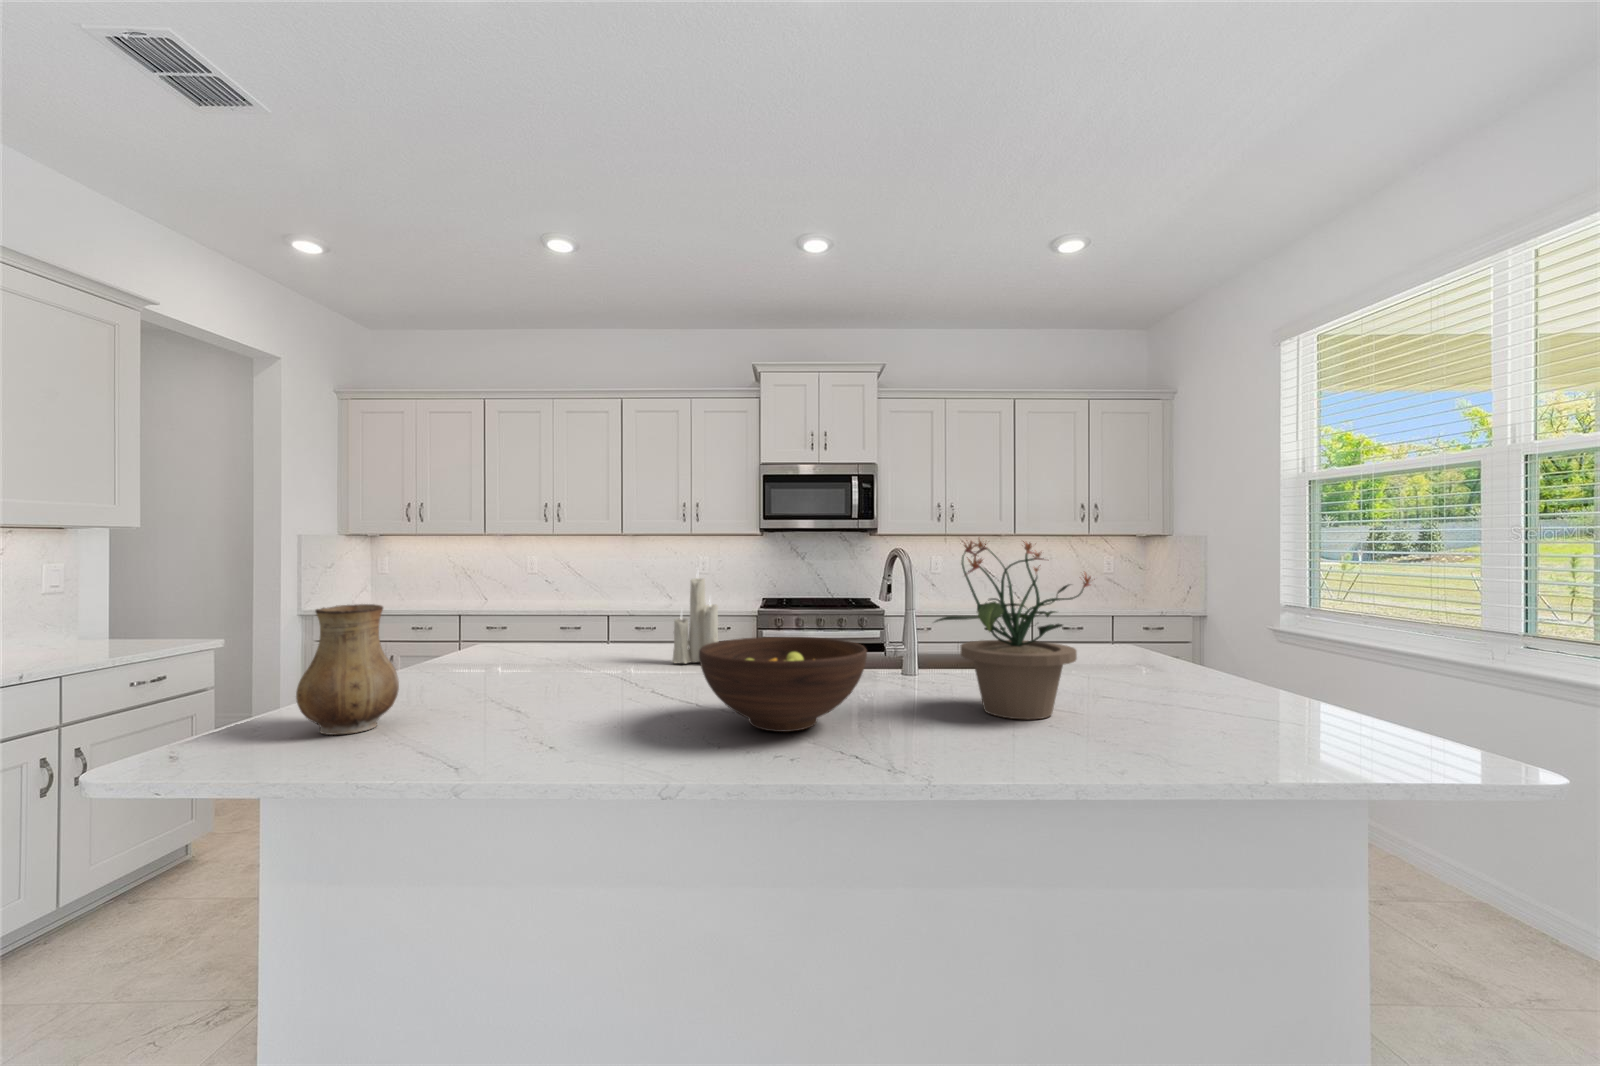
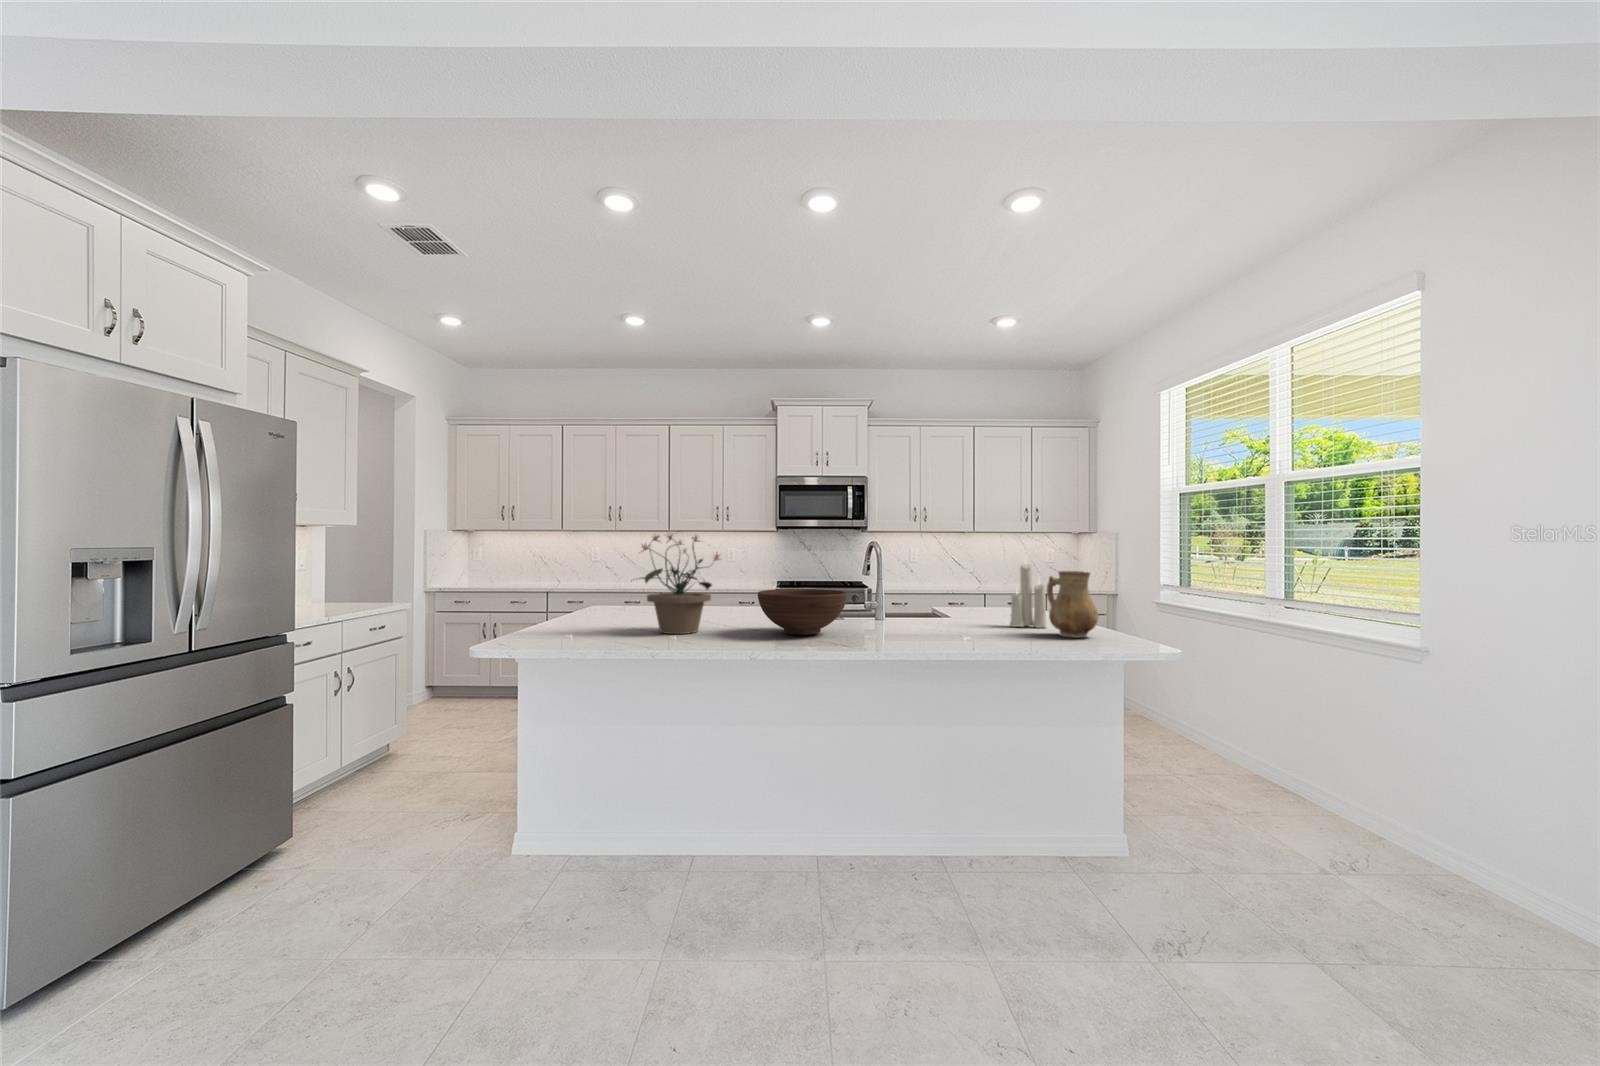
potted plant: present [936,540,1091,719] -> present [642,534,720,634]
candle: present [672,577,718,663] -> present [1010,564,1047,628]
ceramic pitcher: present [296,604,399,735] -> present [1047,571,1098,638]

